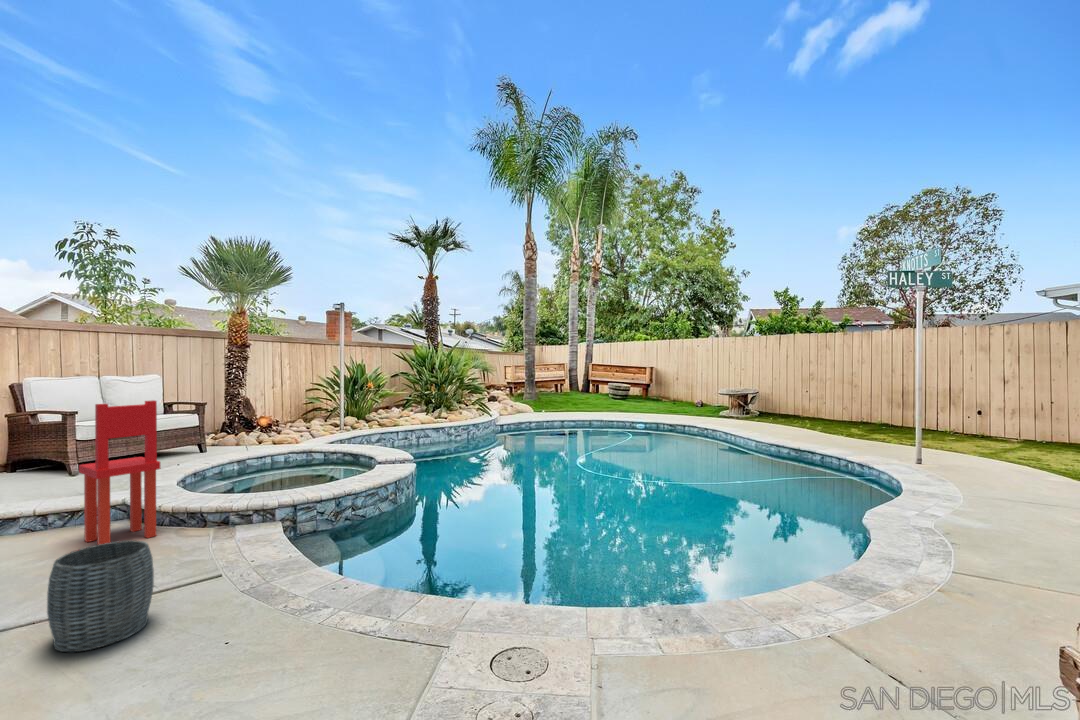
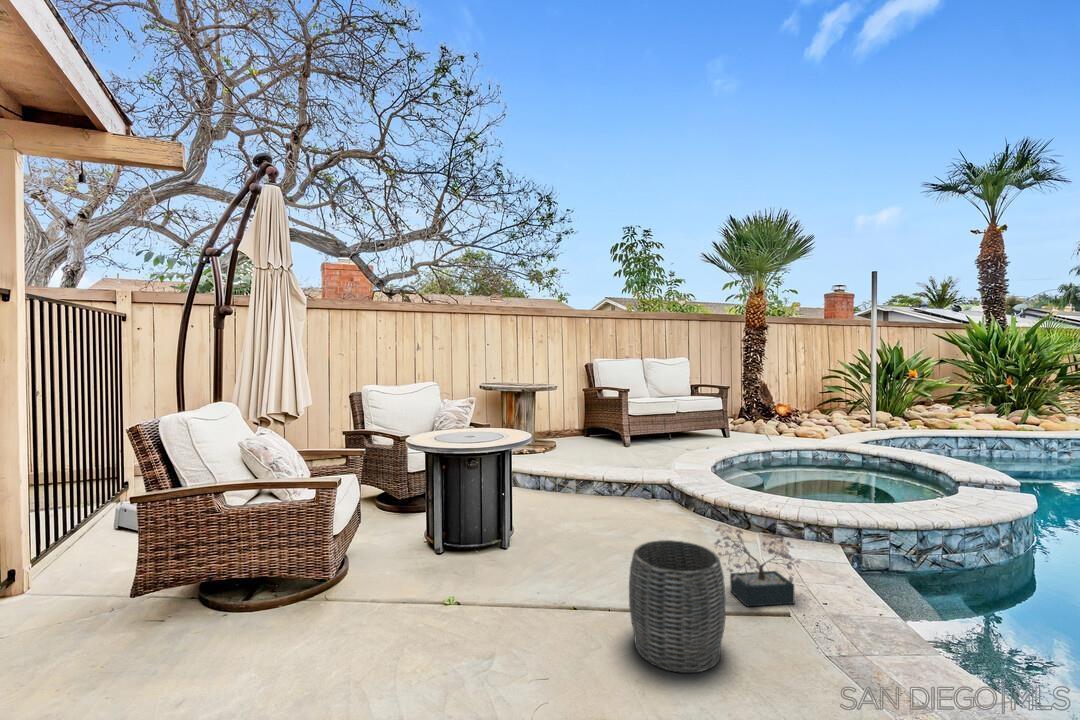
chair: present [79,400,161,545] -> none [639,380,706,528]
decorative plant: none [152,522,234,583] -> present [714,525,800,606]

